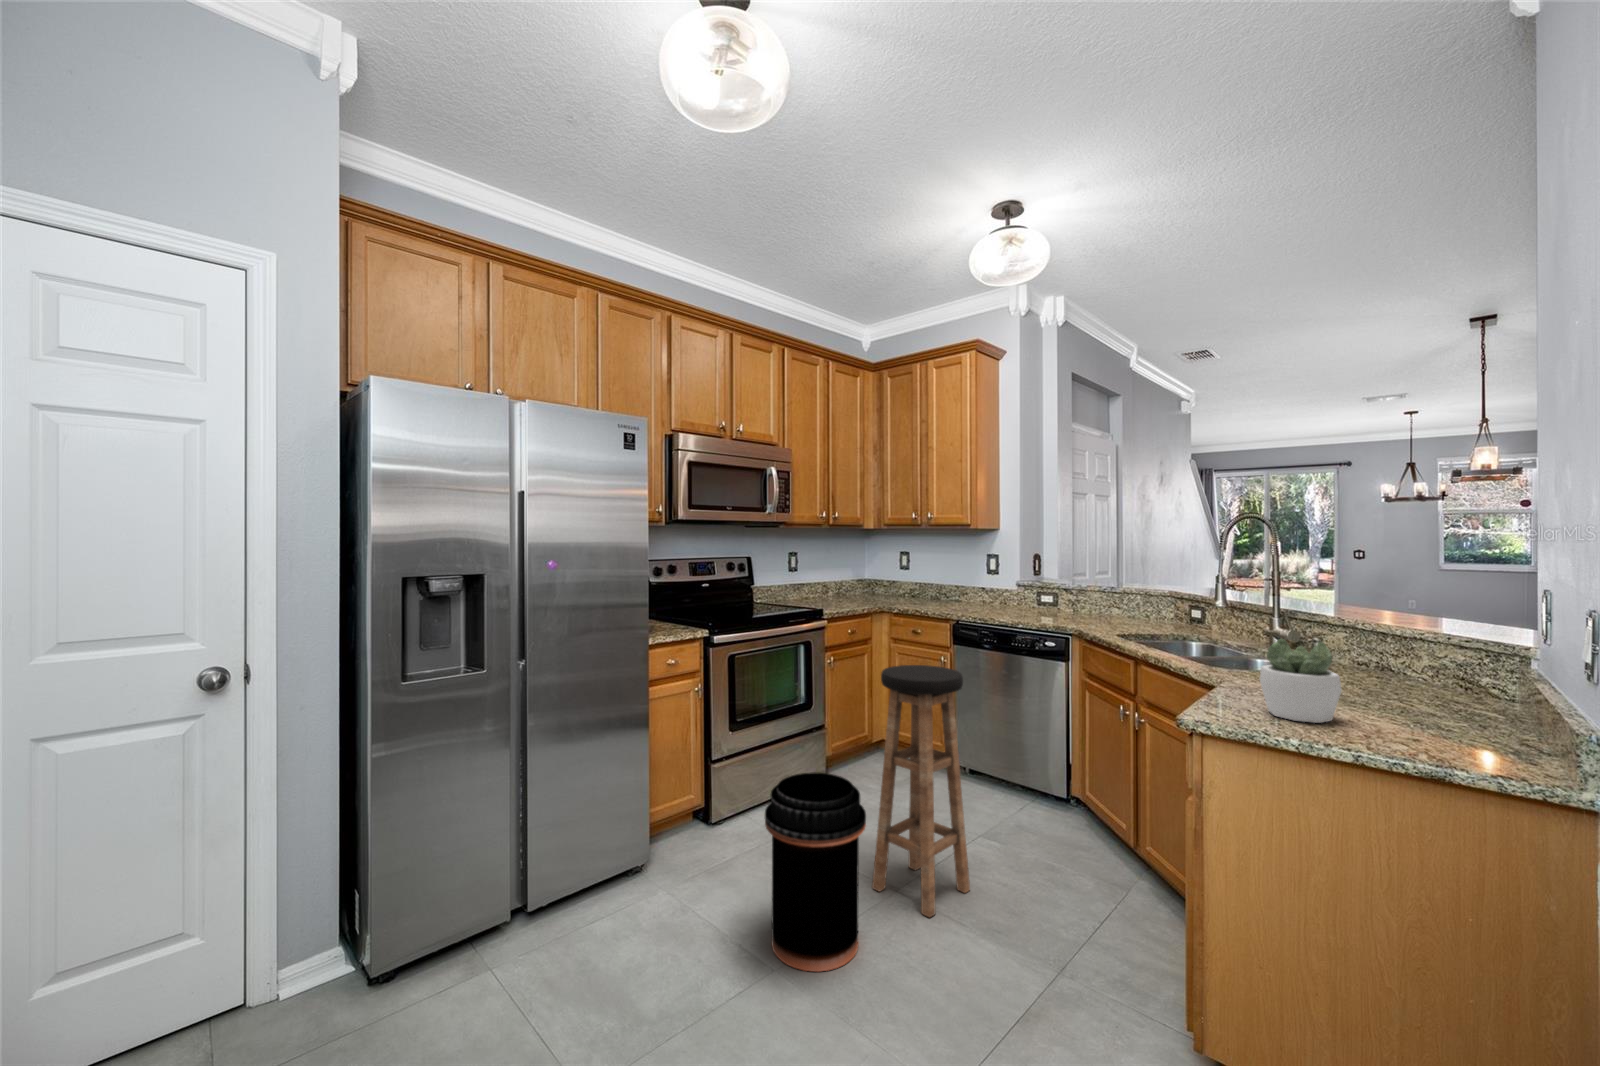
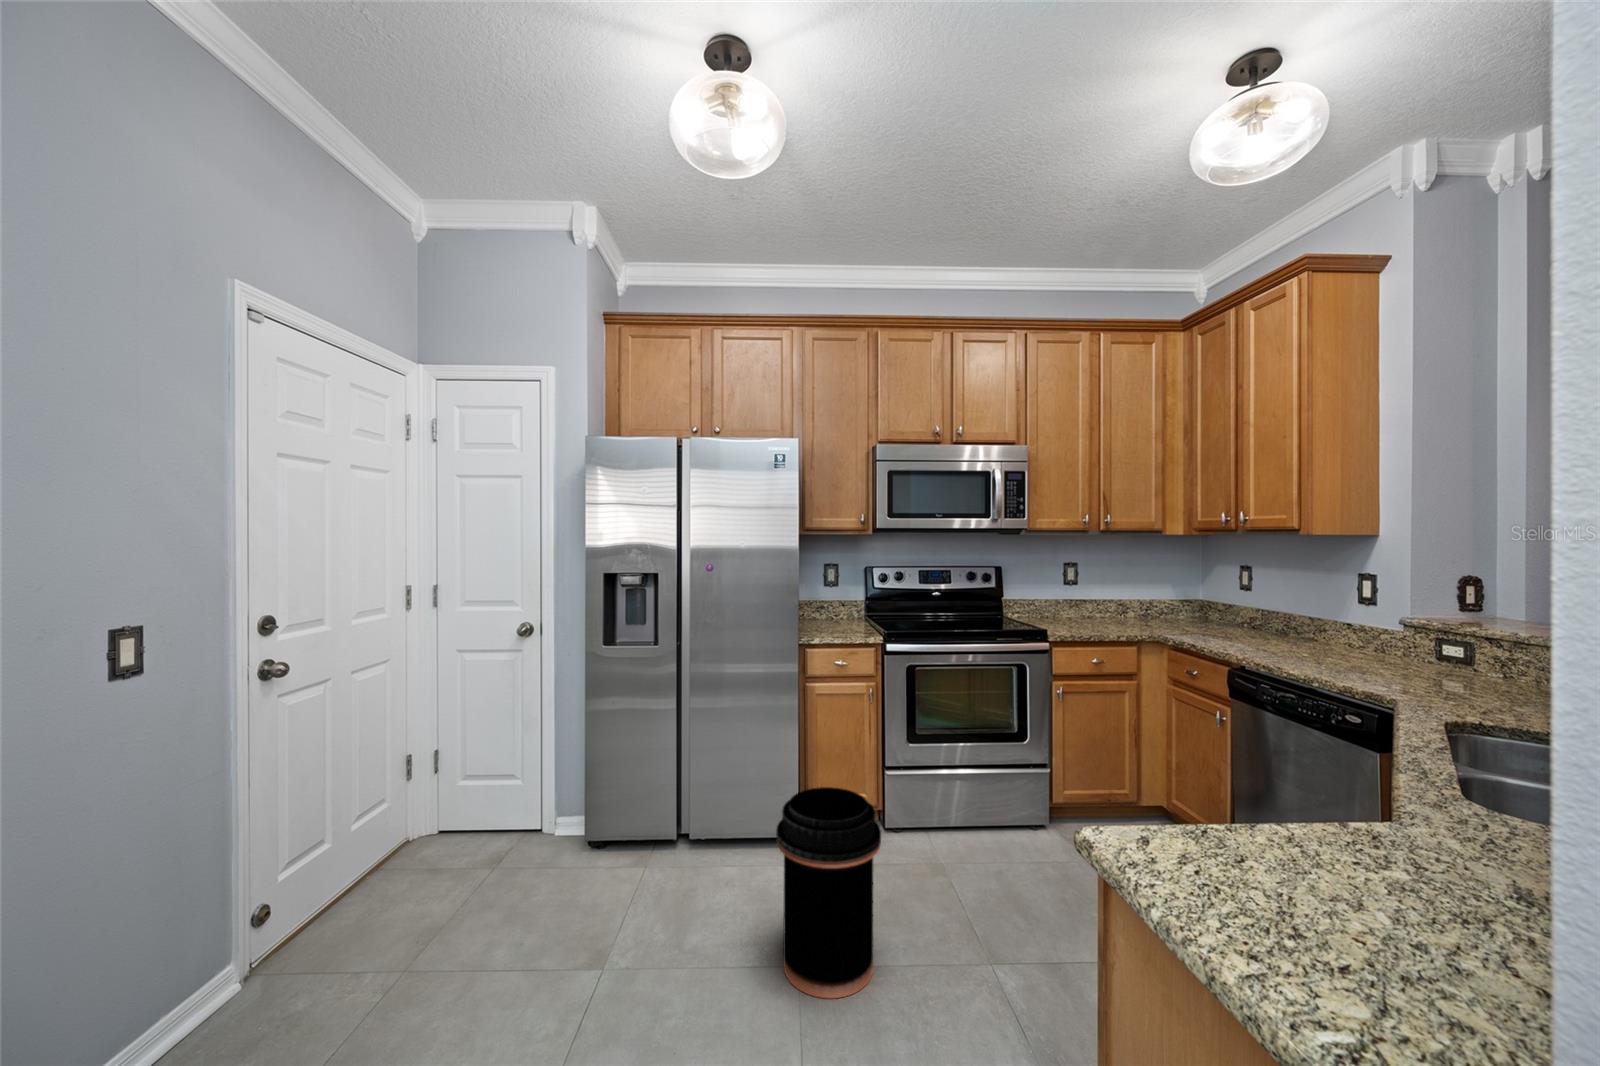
succulent plant: present [1260,639,1341,723] -> none [1186,752,1354,949]
bar stool: present [872,665,970,917] -> none [945,700,1057,1015]

